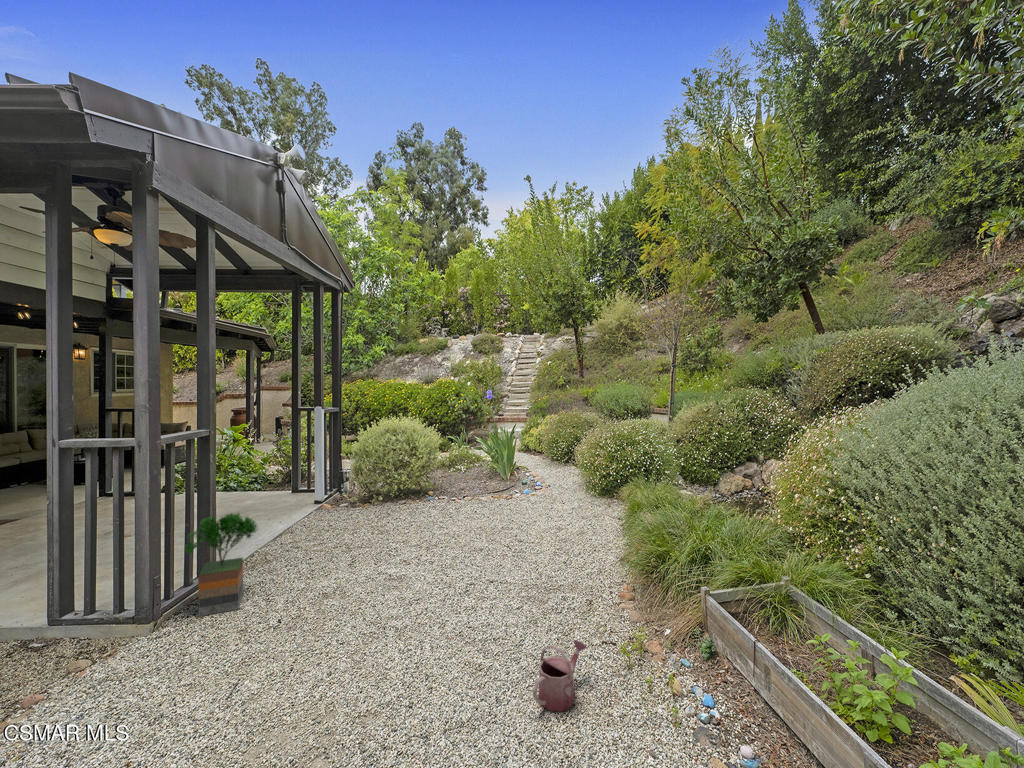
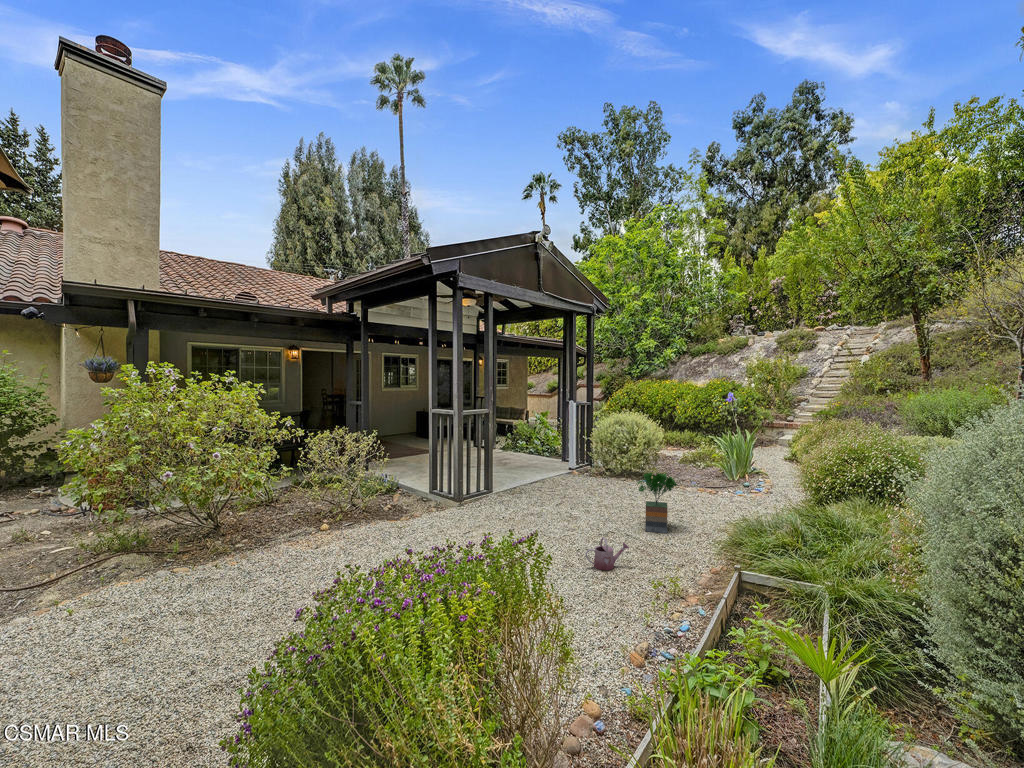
potted tree: present [185,513,257,616] -> present [638,473,677,533]

